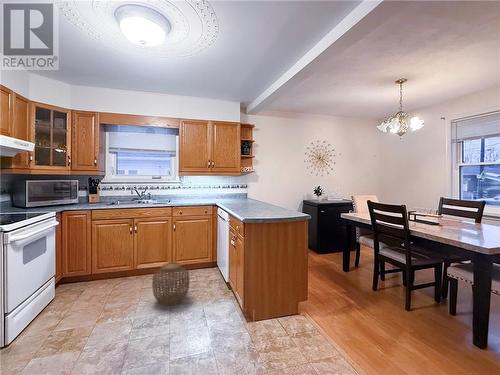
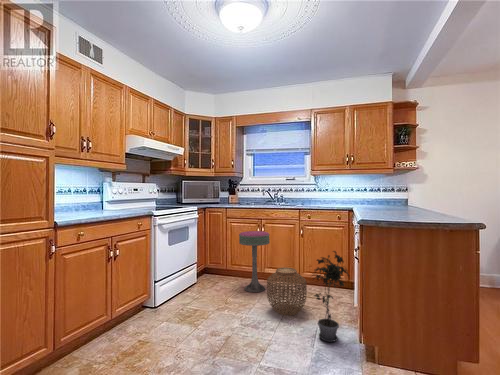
bar stool: none [112,231,146,291] -> present [239,231,270,292]
potted plant: none [201,245,235,318] -> present [314,251,349,342]

